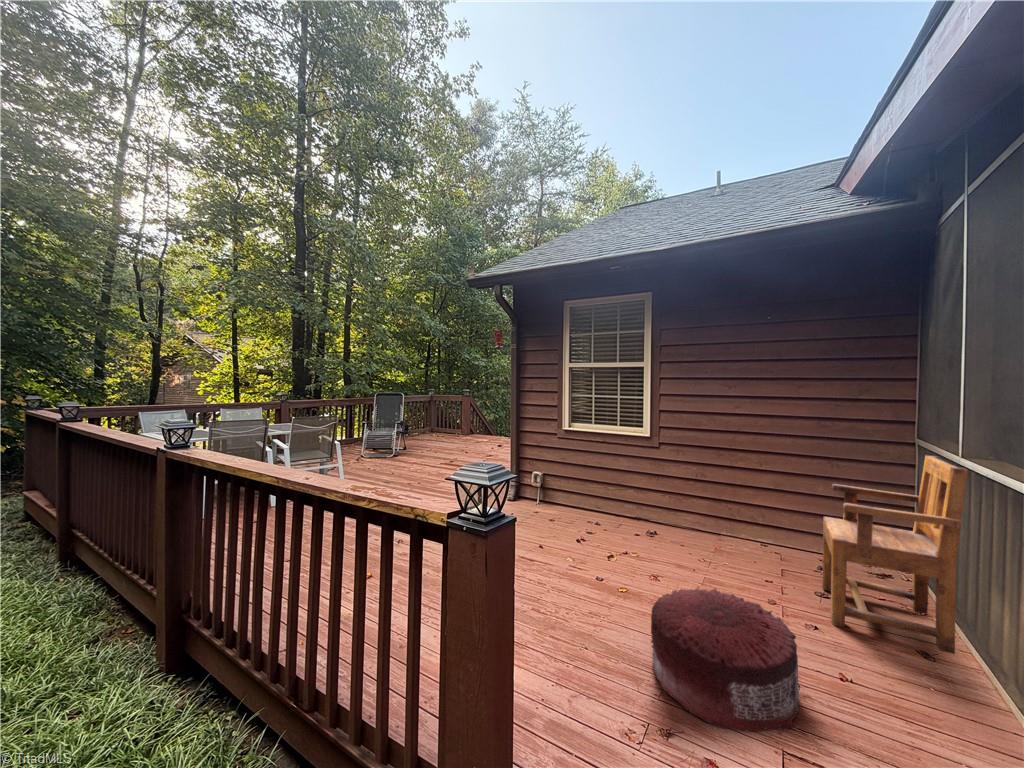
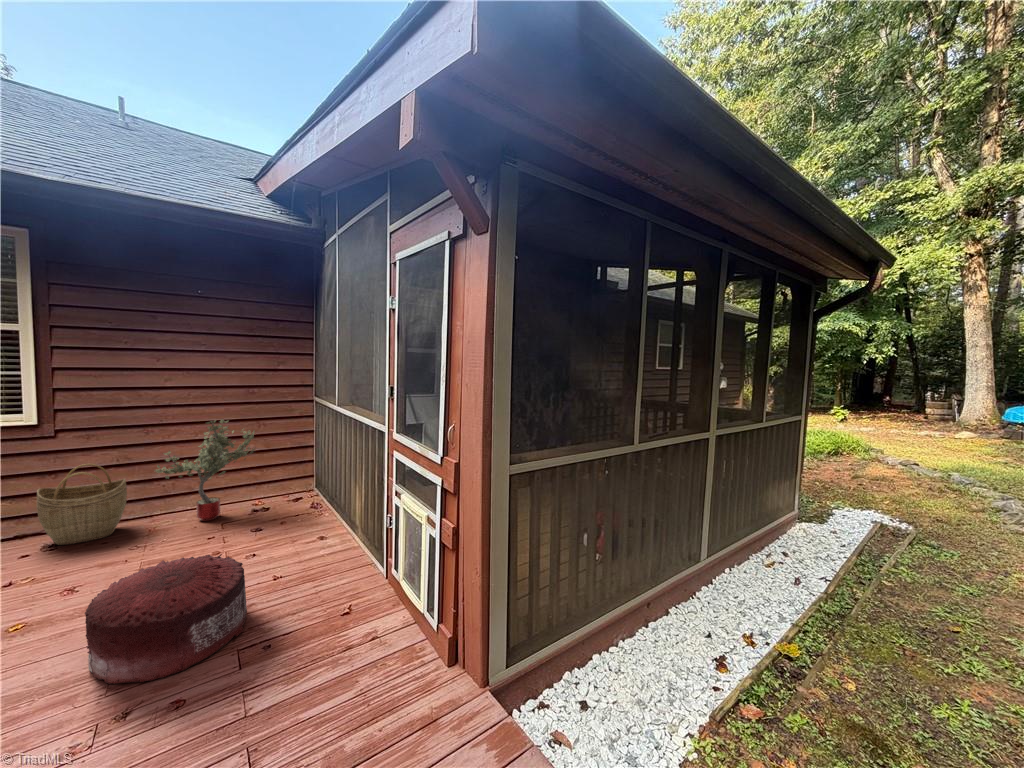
potted tree: none [721,452,825,561] -> present [155,419,255,521]
armchair: present [822,456,968,654] -> none [256,407,342,547]
woven basket: none [646,474,701,541] -> present [37,464,127,545]

